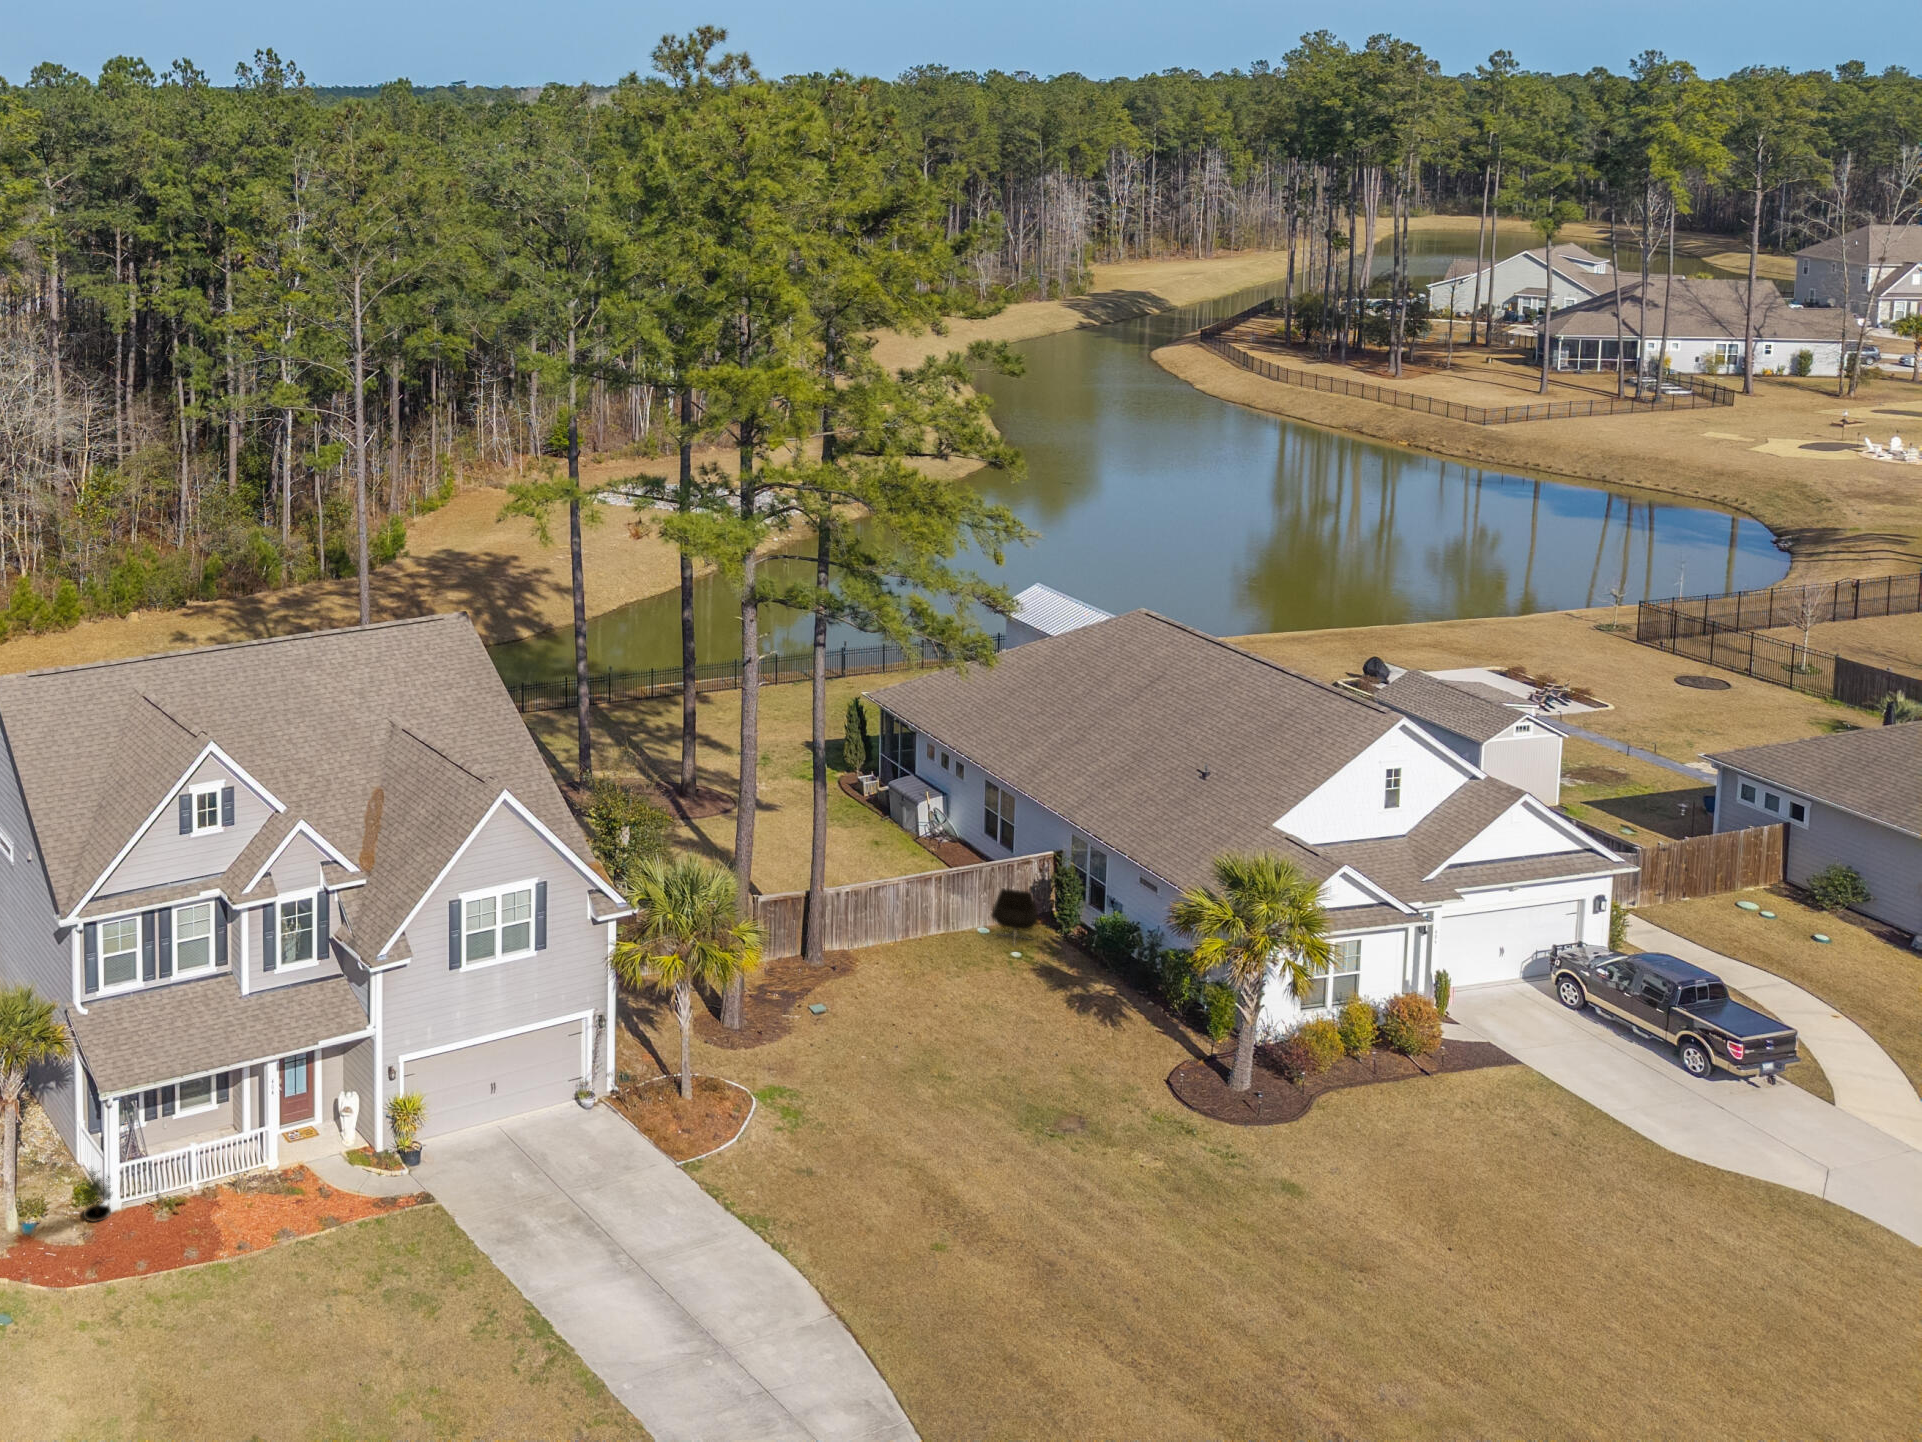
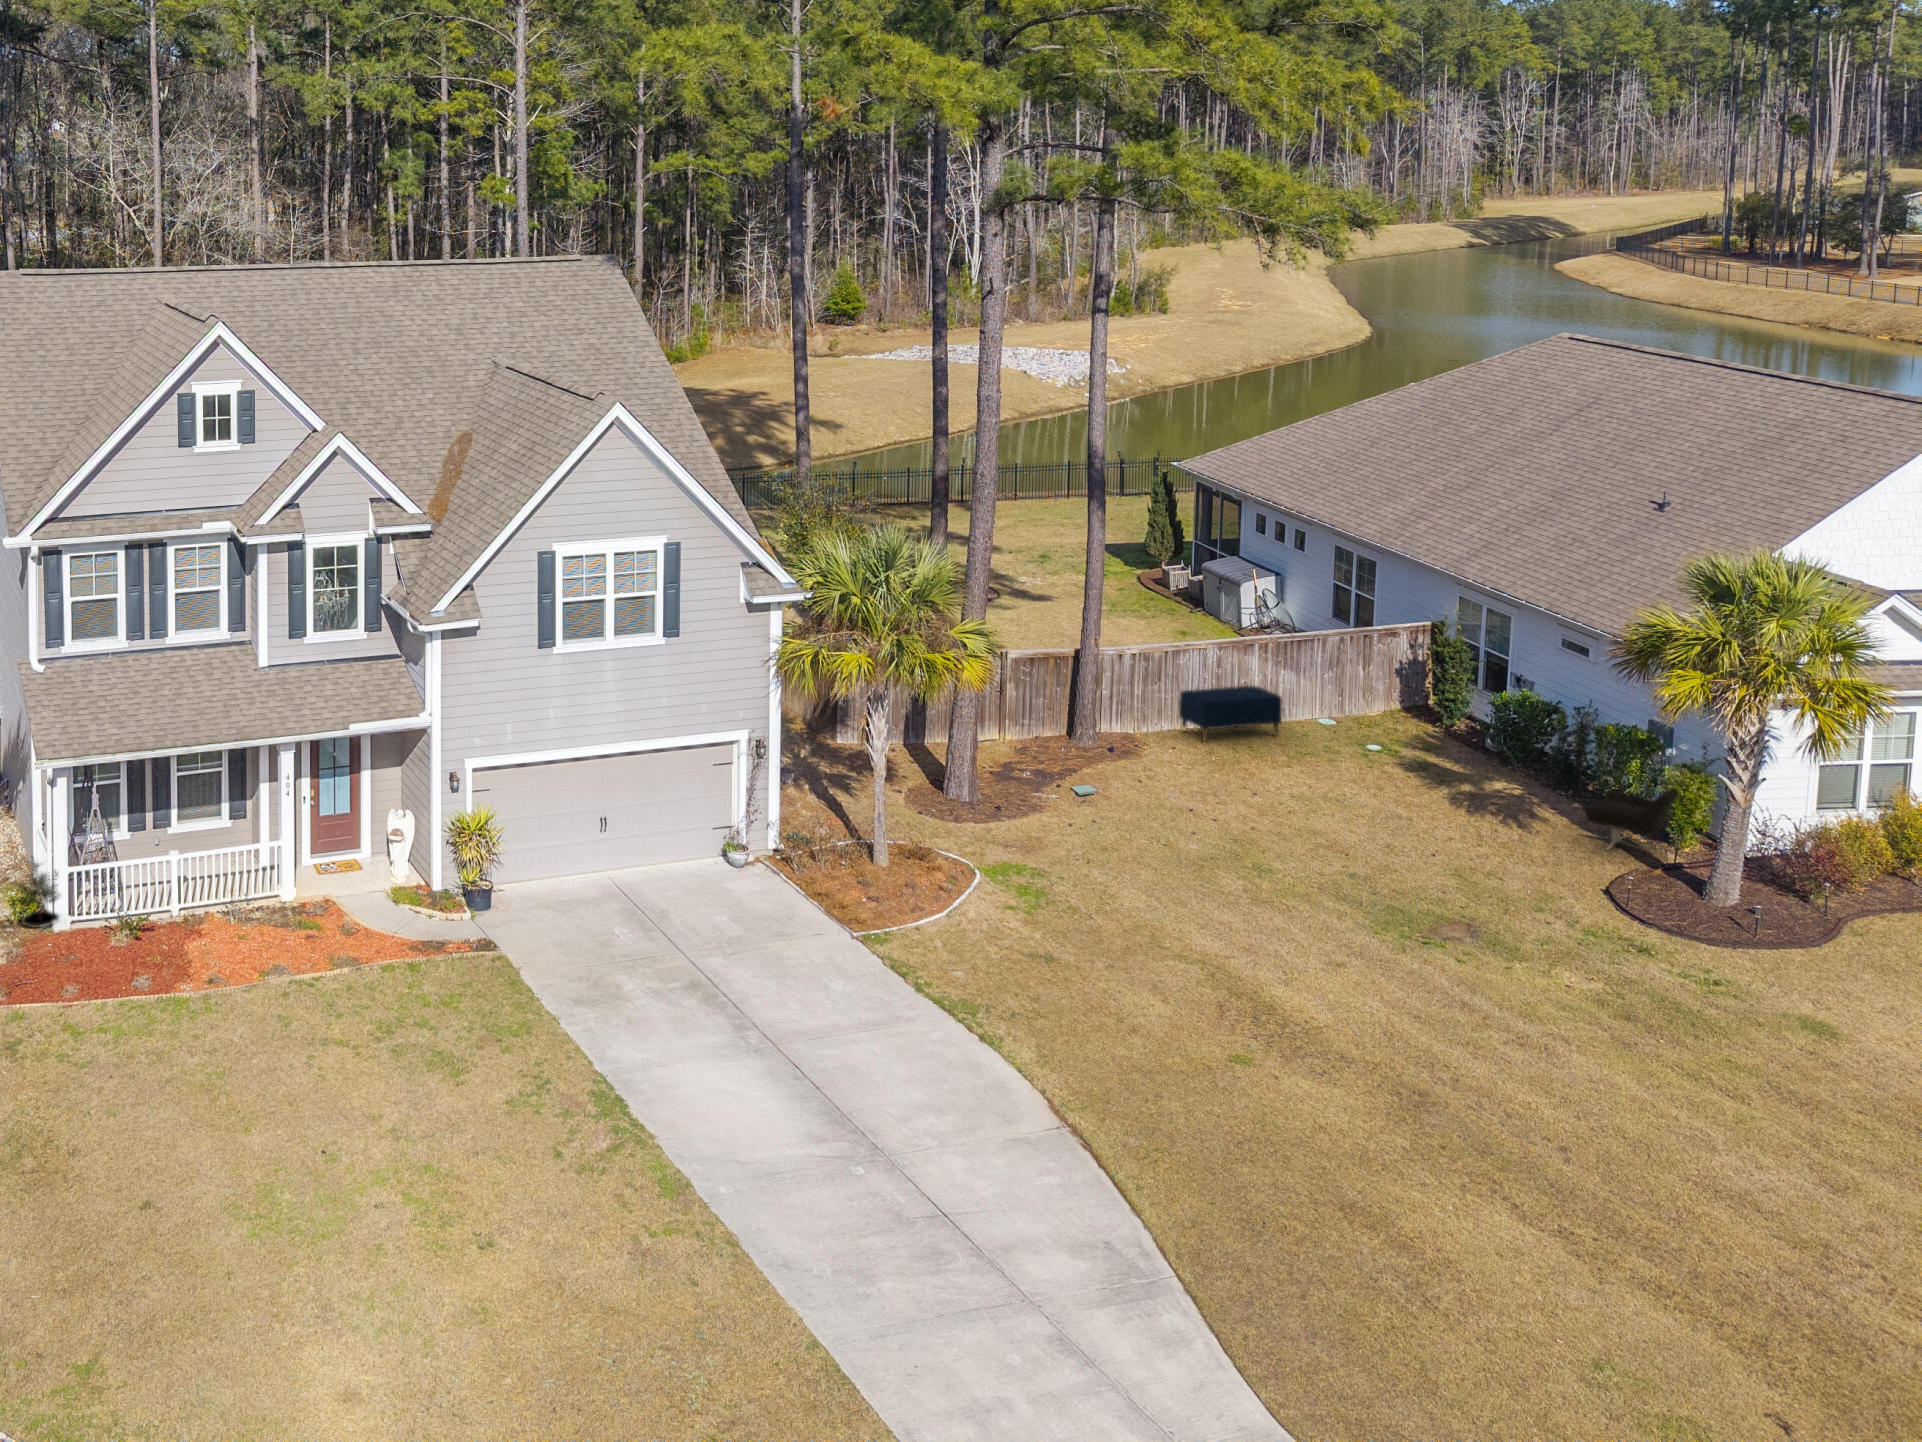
lounge chair: present [991,888,1038,942] -> present [1584,788,1678,850]
bench: none [883,909,954,959] -> present [1179,686,1282,741]

